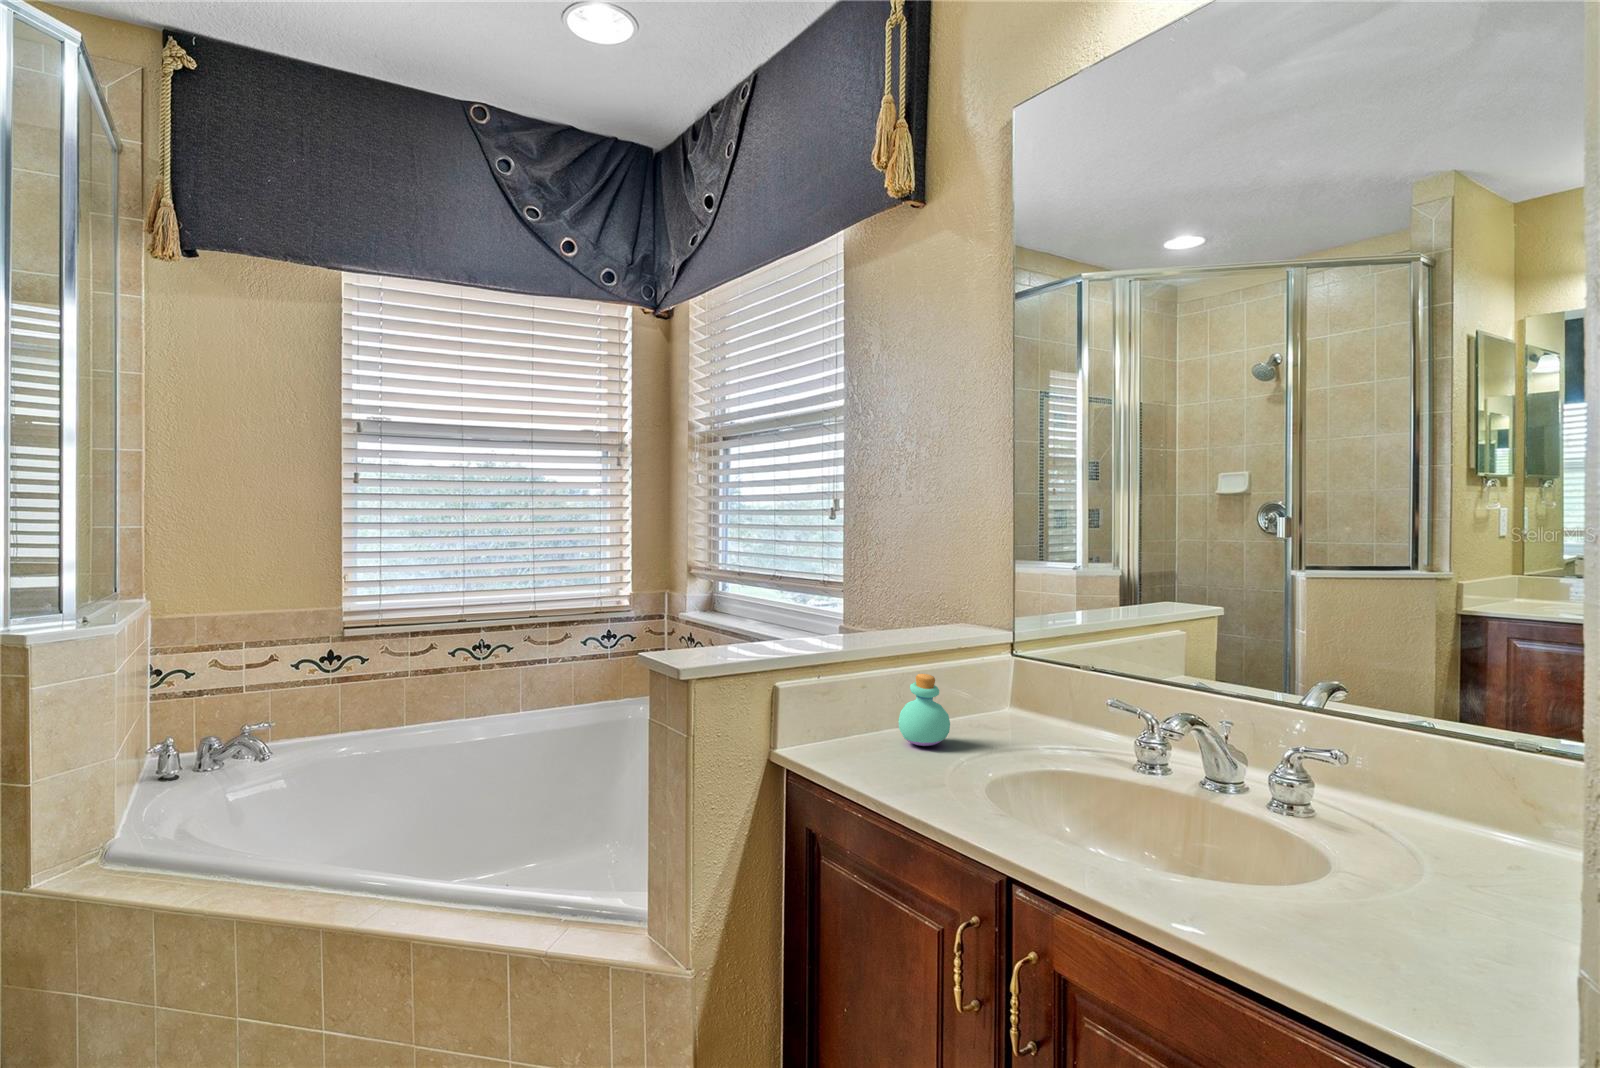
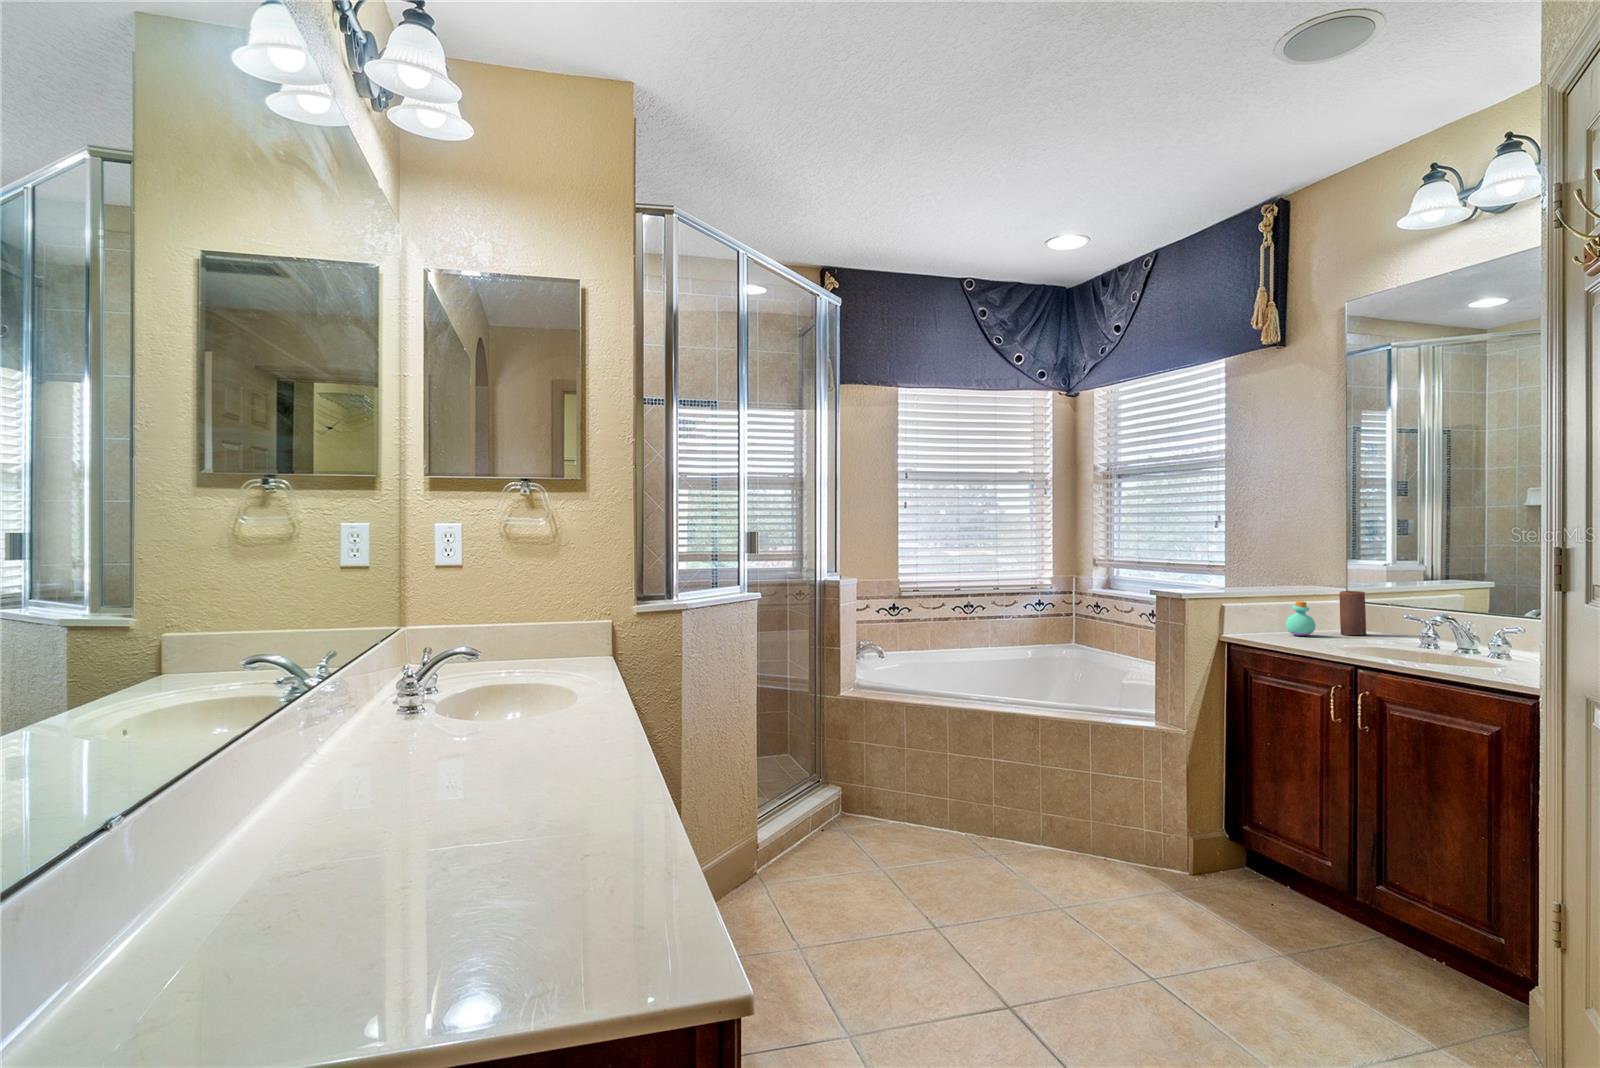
candle: none [996,647,1040,737] -> present [1340,591,1366,635]

